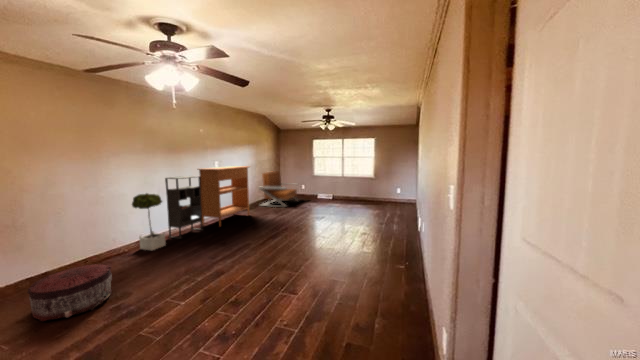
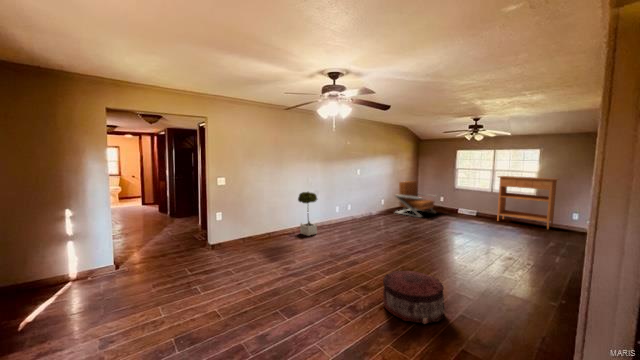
console table: present [198,166,249,226] -> present [497,176,558,229]
bookshelf: present [165,176,203,239] -> none [319,180,346,231]
pouf: present [27,264,112,321] -> present [383,271,445,324]

